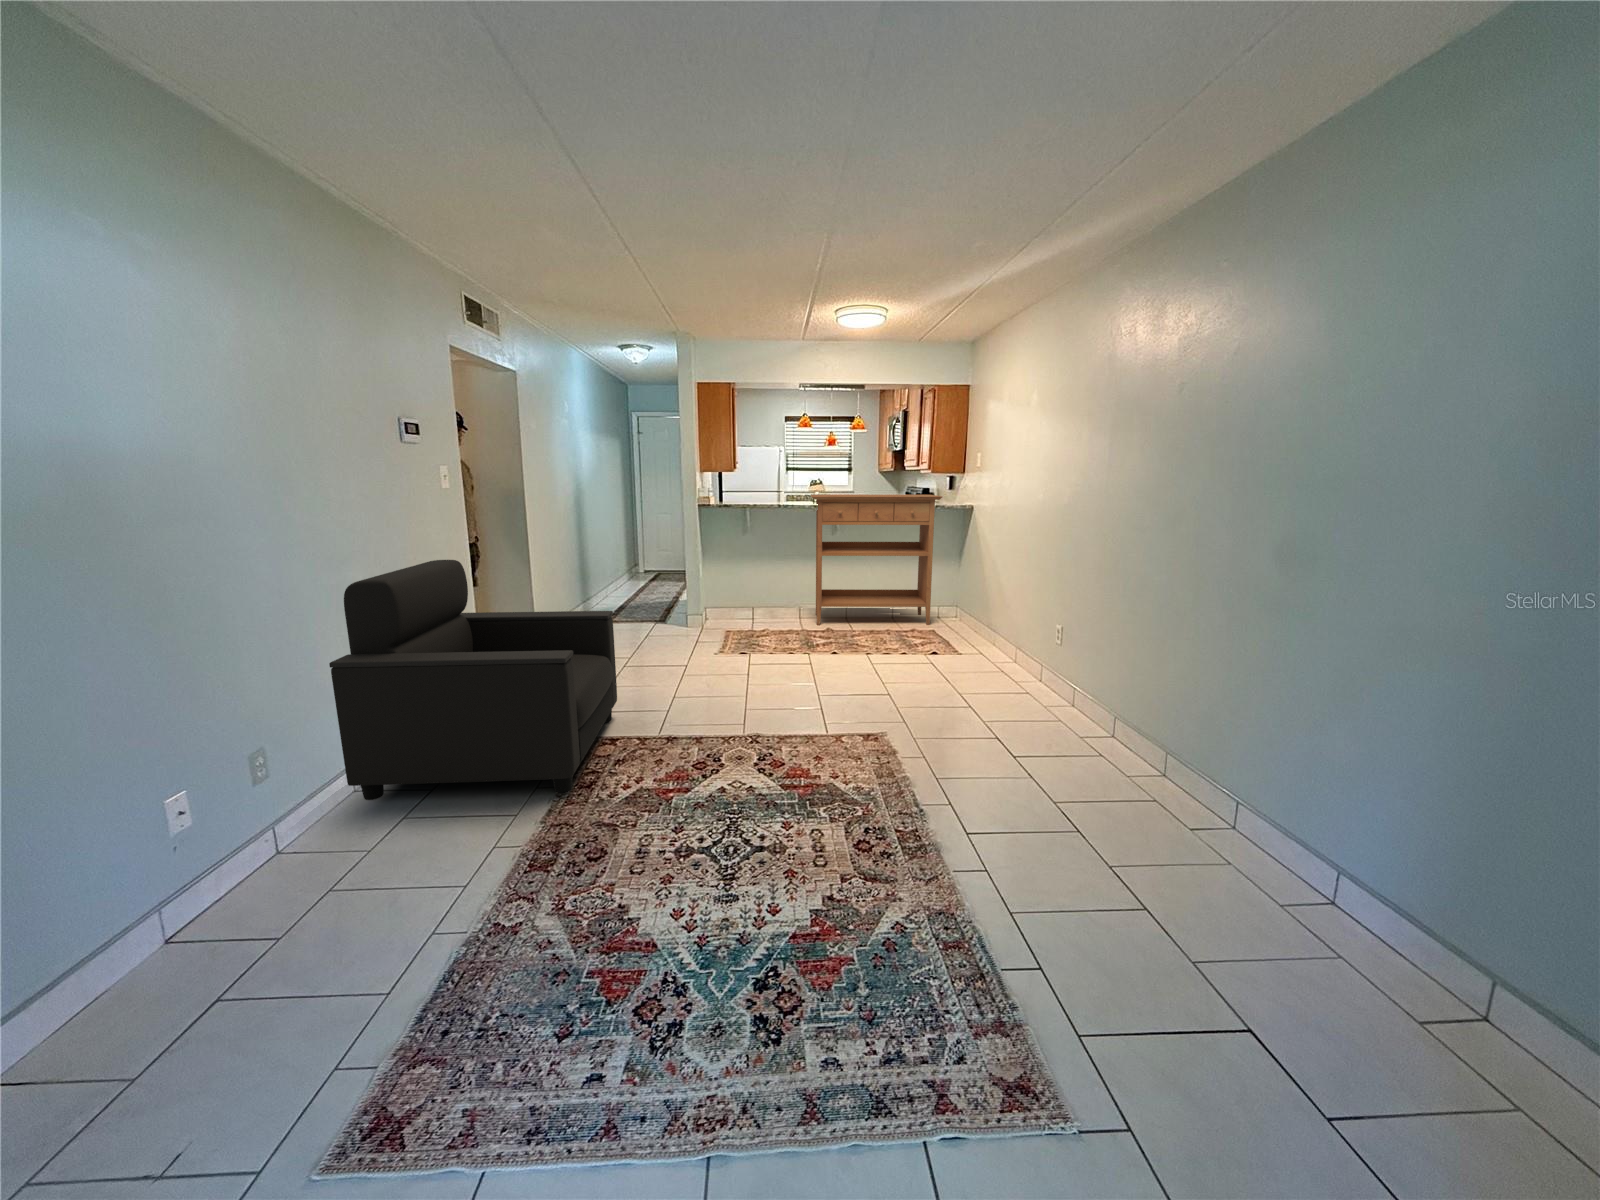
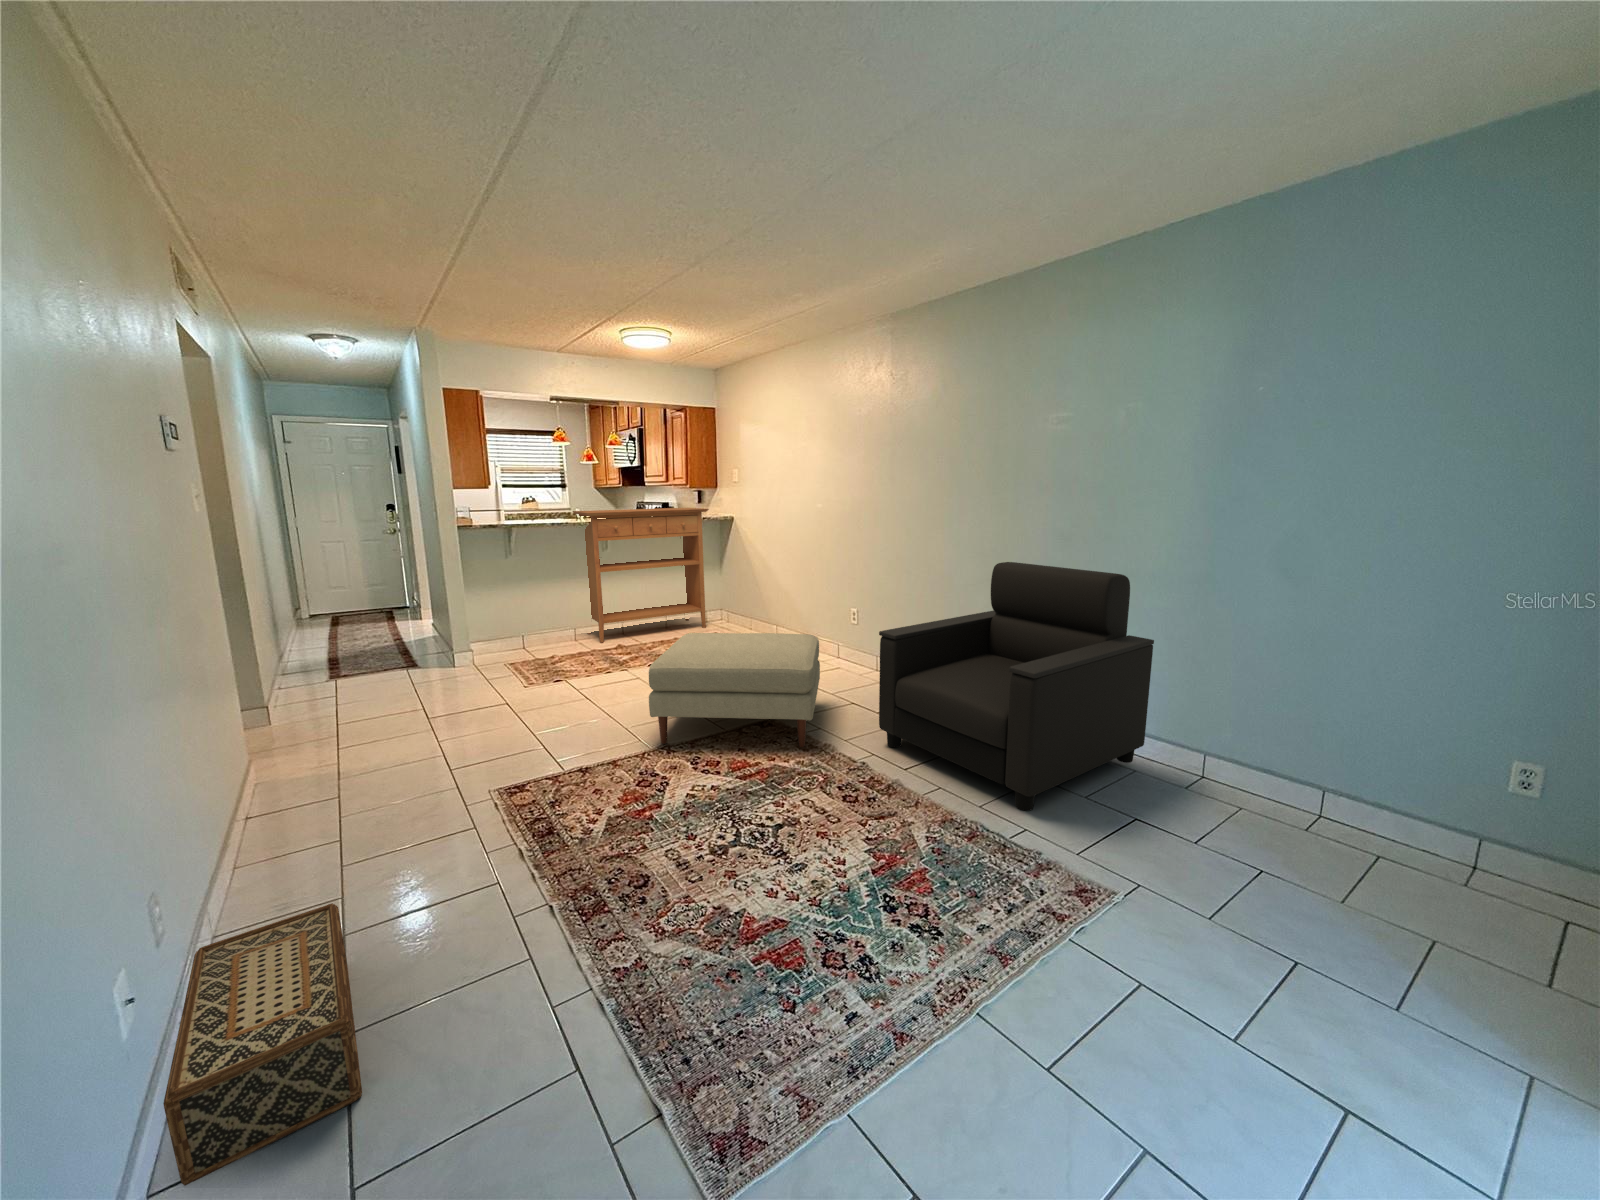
armchair: present [329,560,617,800] -> present [879,562,1154,811]
ottoman: none [745,626,957,773] -> present [649,633,820,747]
woven basket: none [163,790,380,946] -> present [163,903,362,1186]

